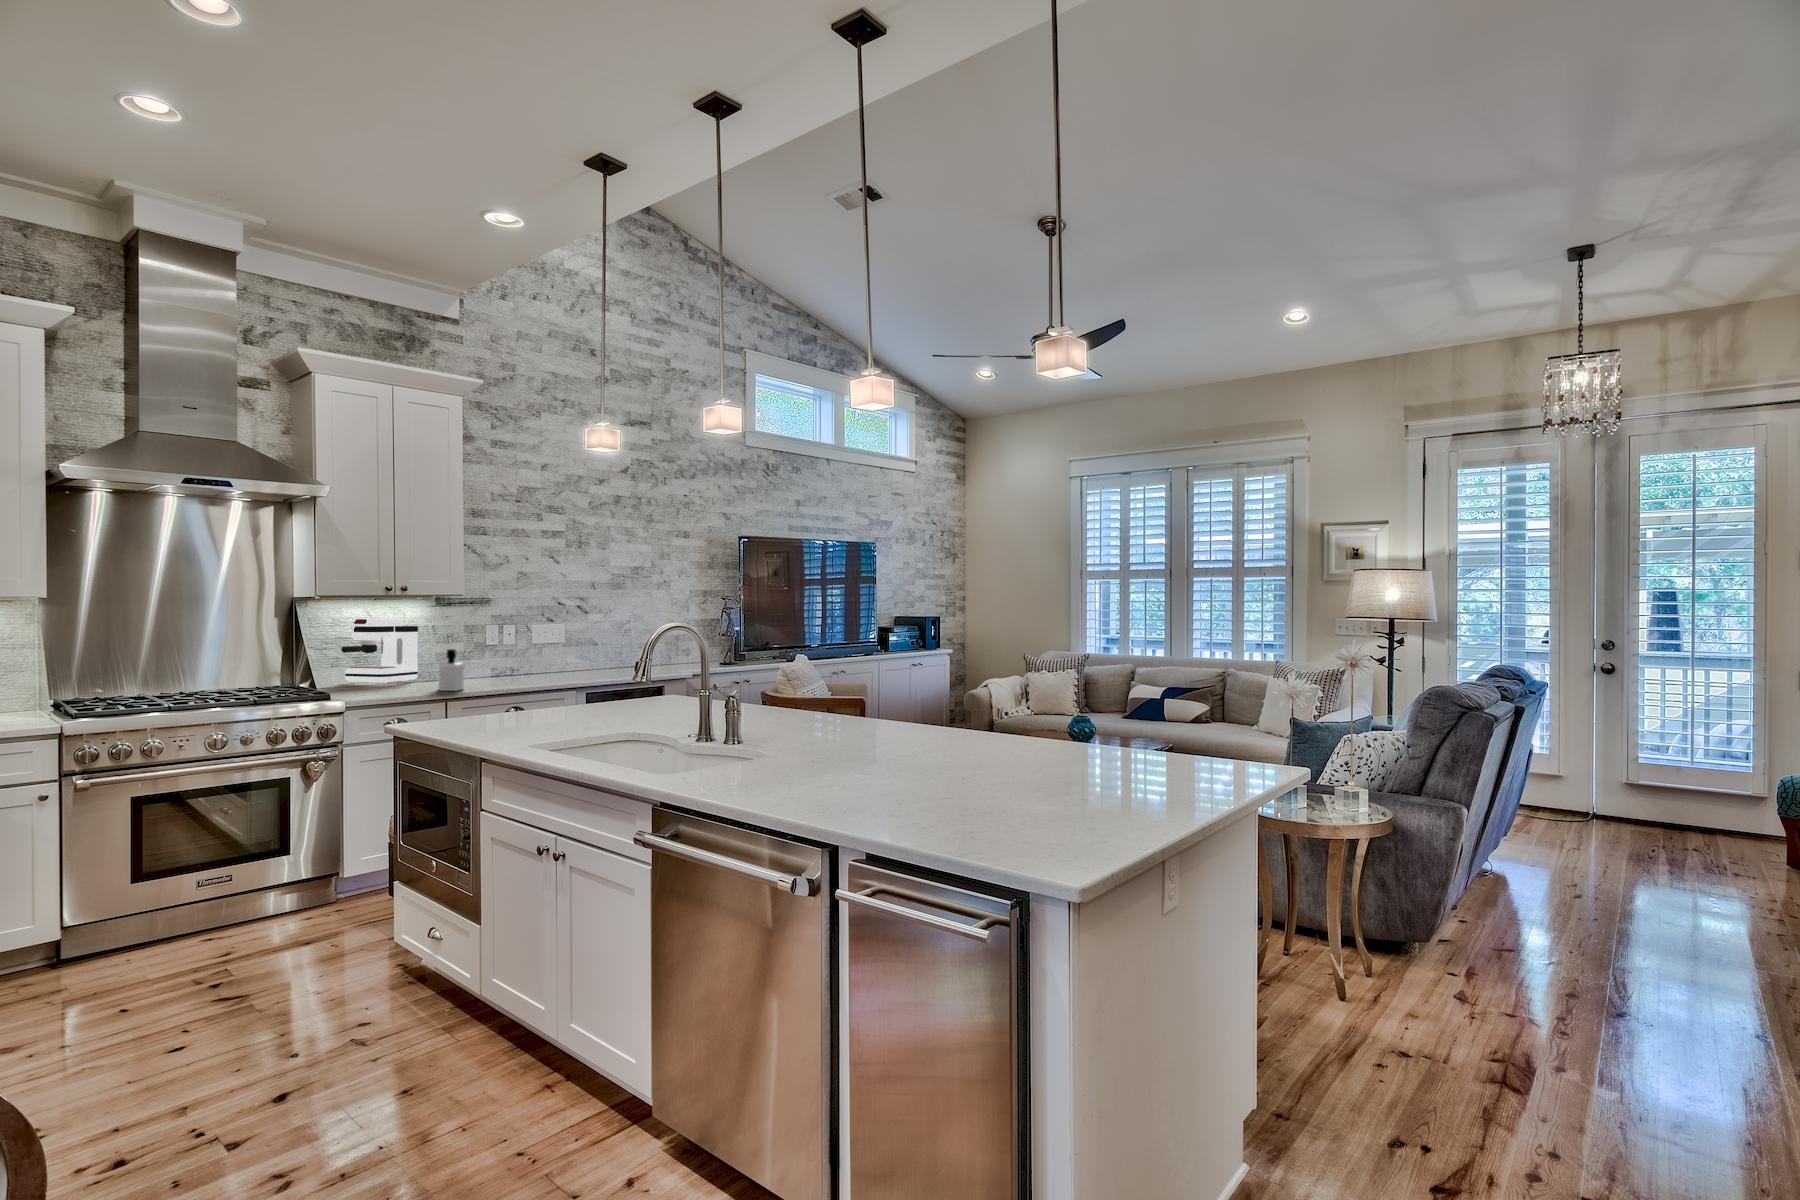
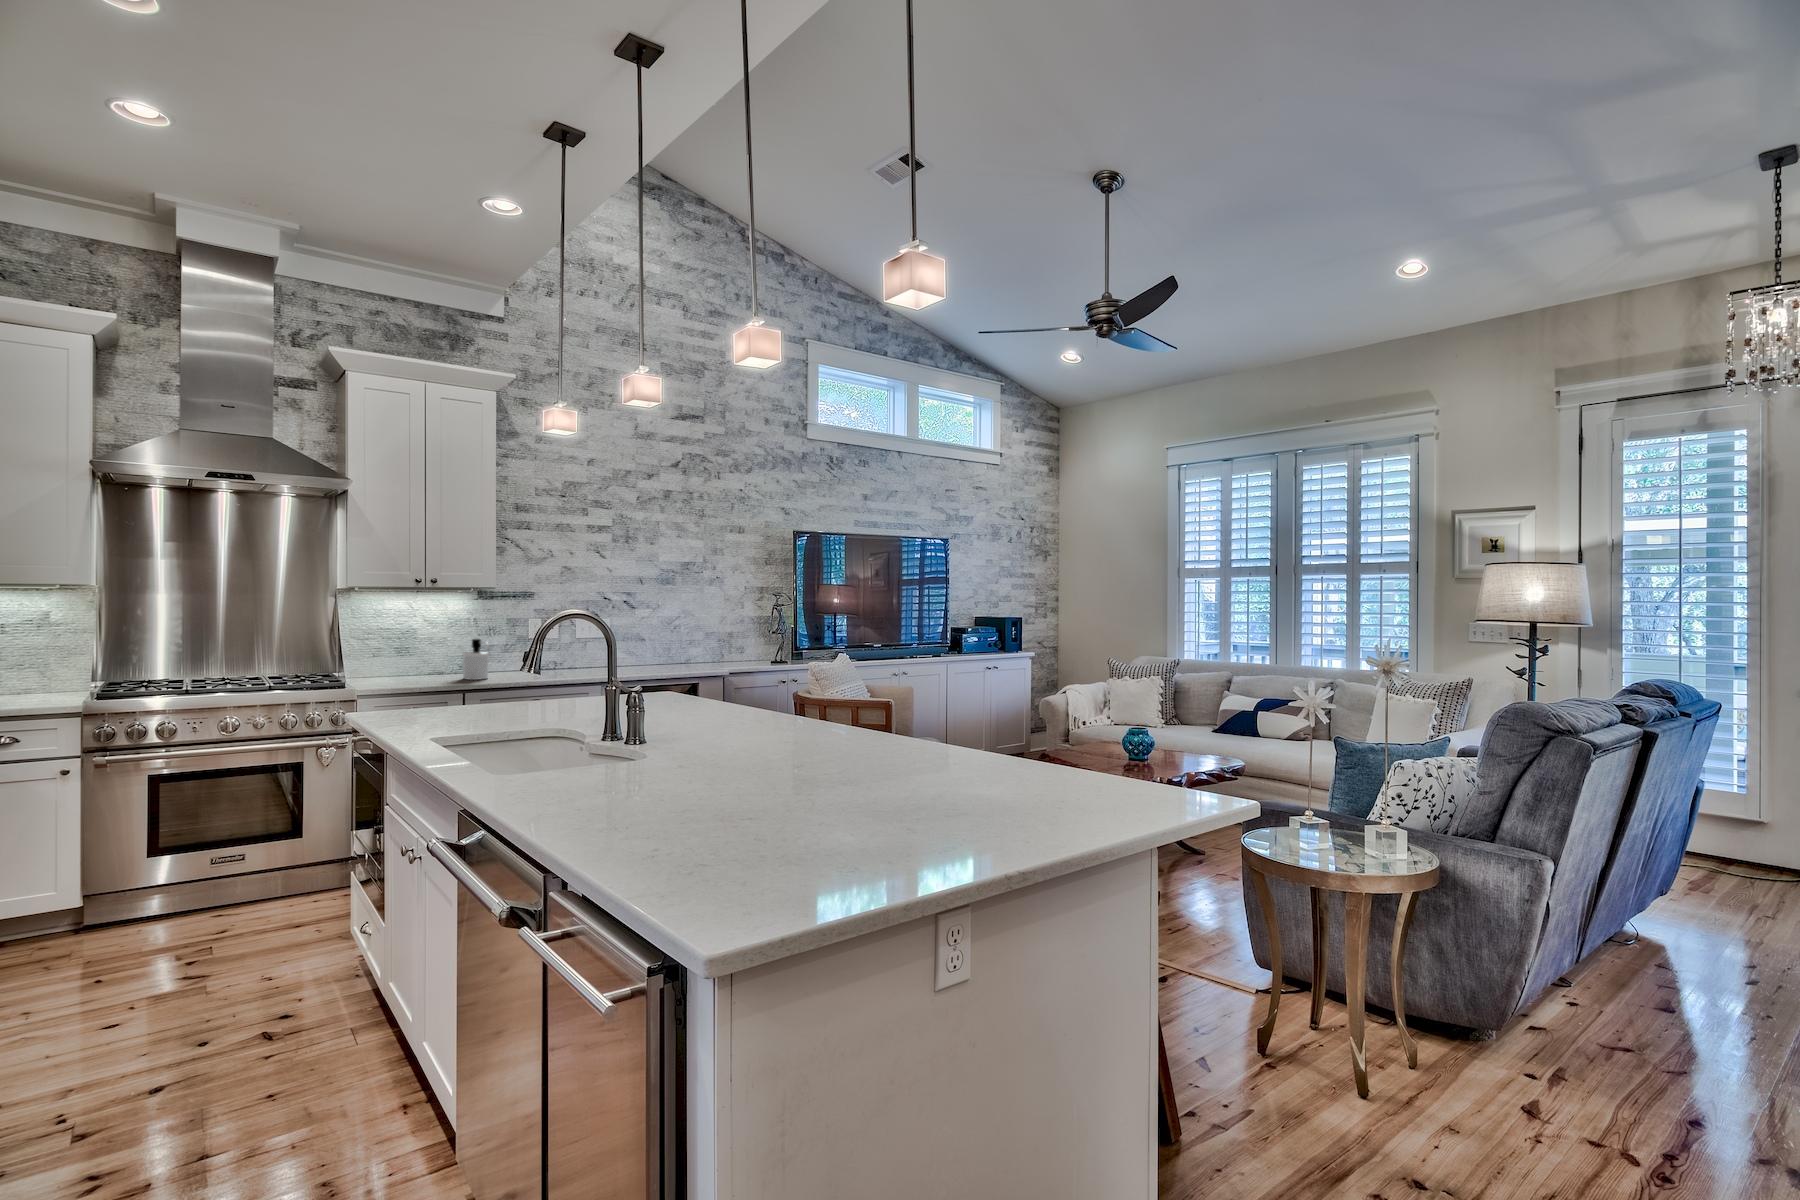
coffee maker: present [341,618,418,684] -> none [383,608,460,671]

